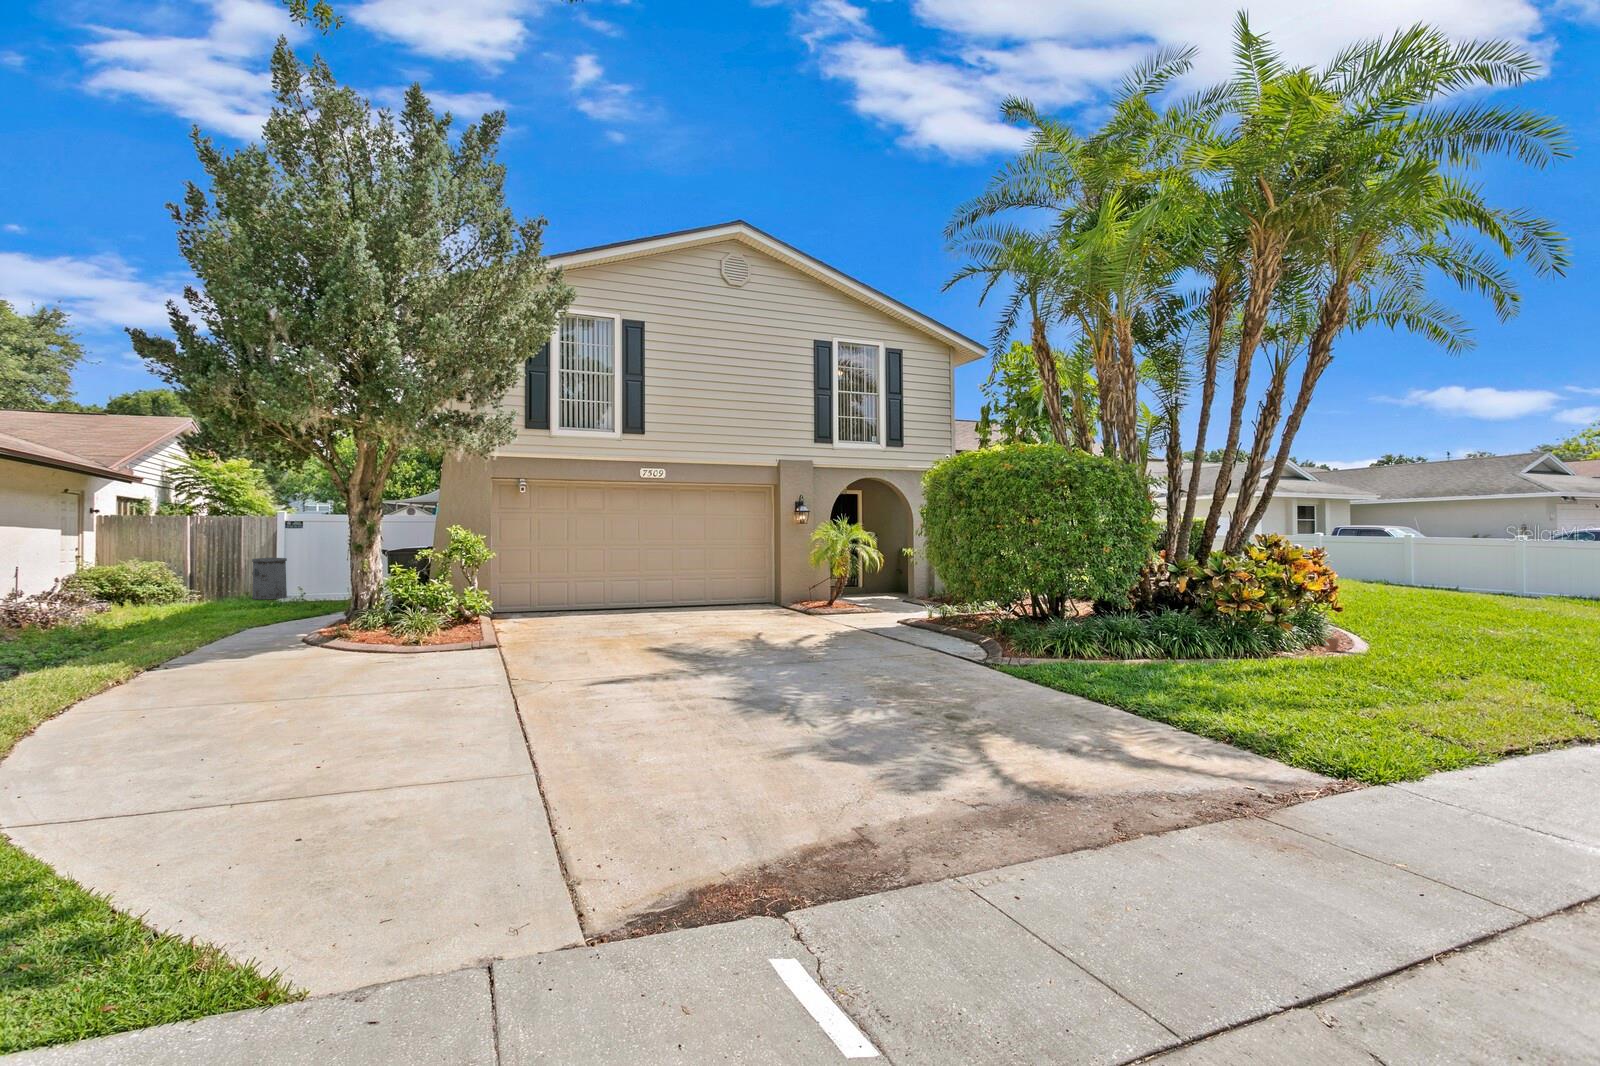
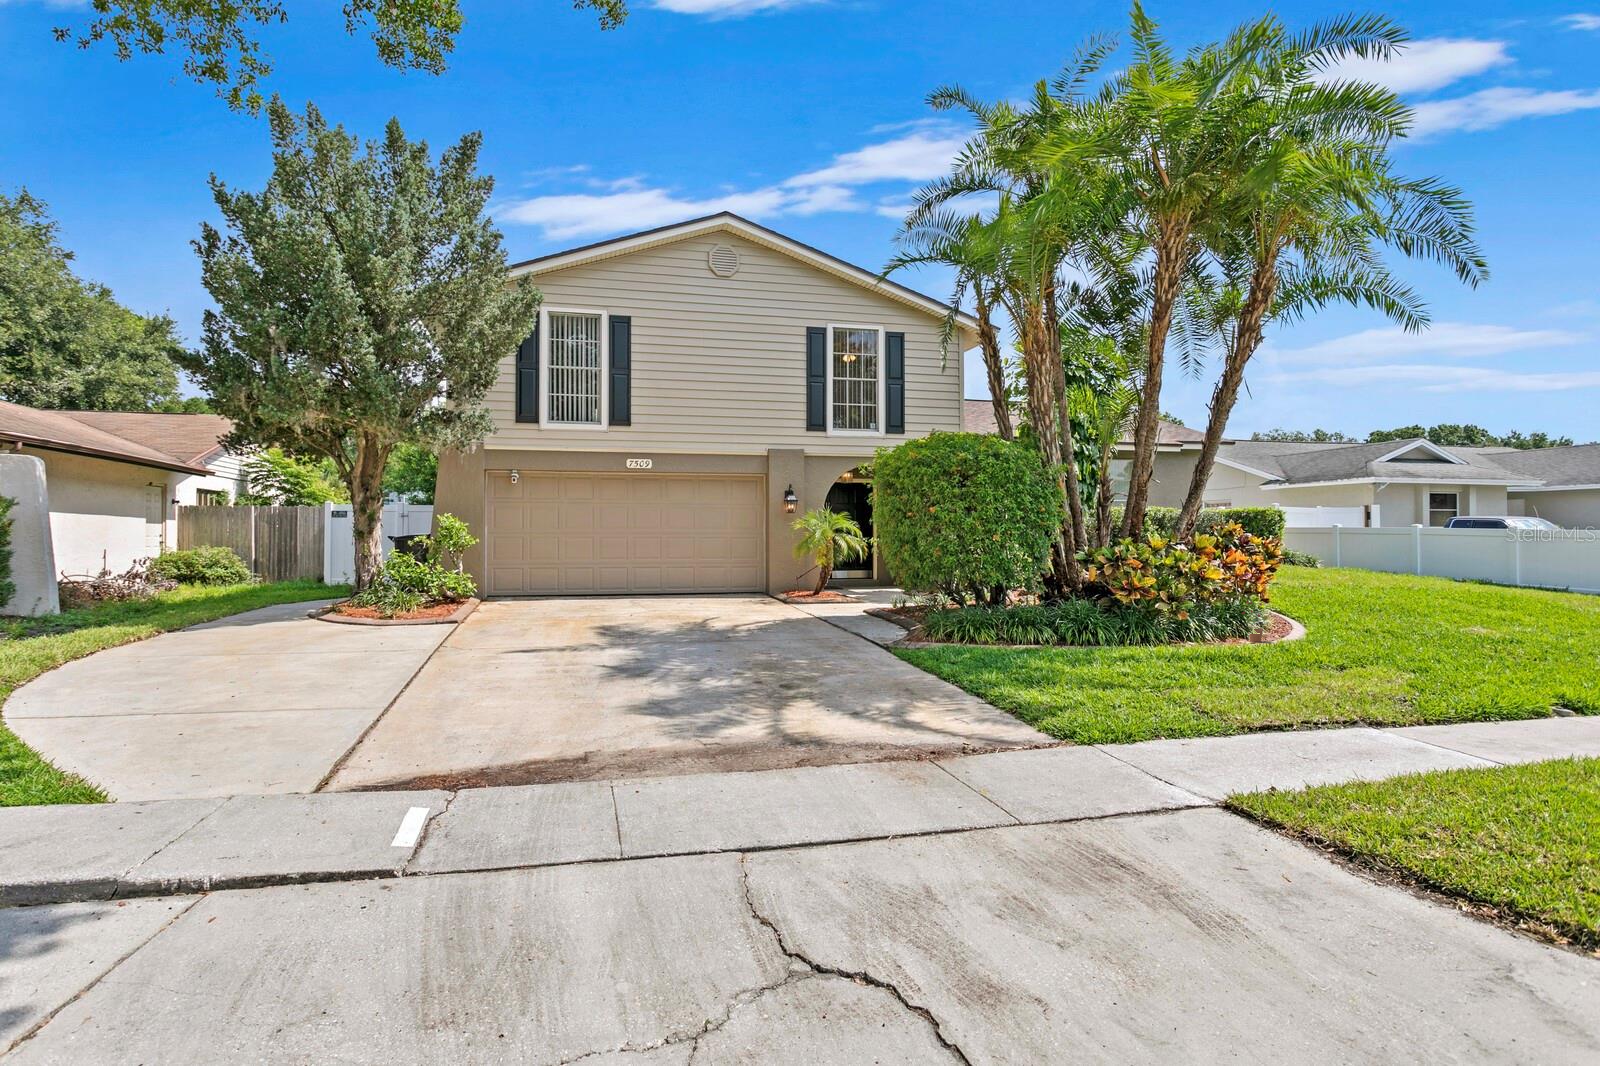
trash can: present [252,558,287,599] -> none [301,544,332,582]

